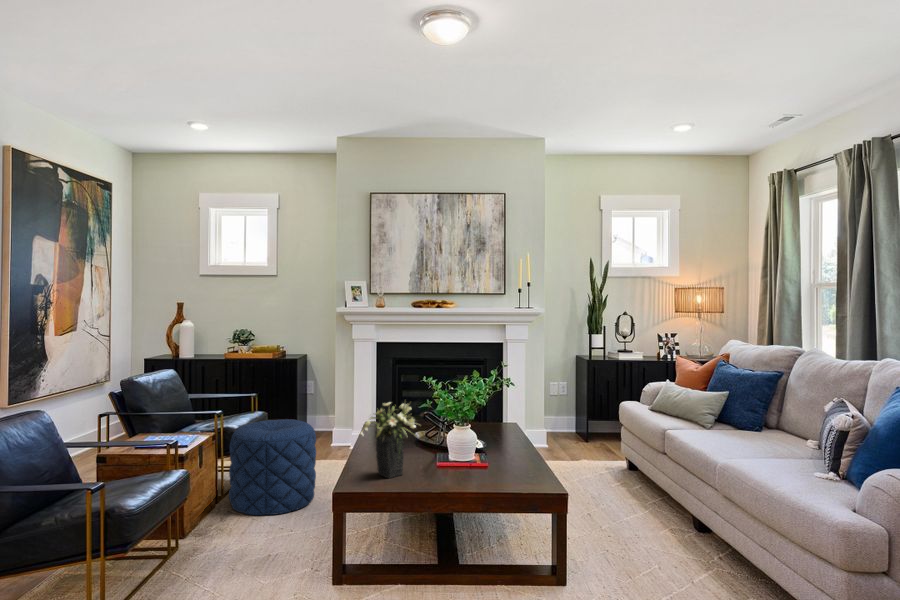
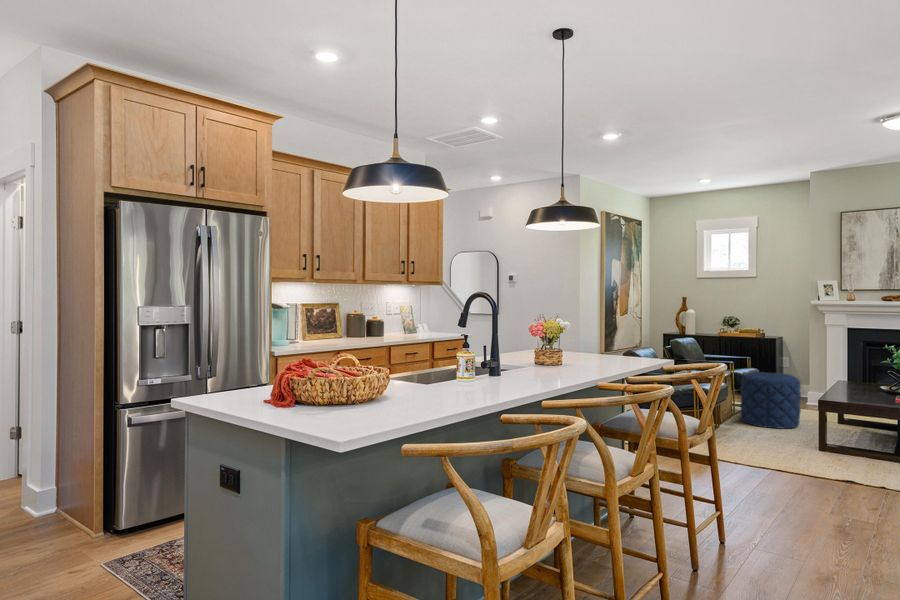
flower arrangement: present [359,402,417,478] -> none [838,356,885,403]

